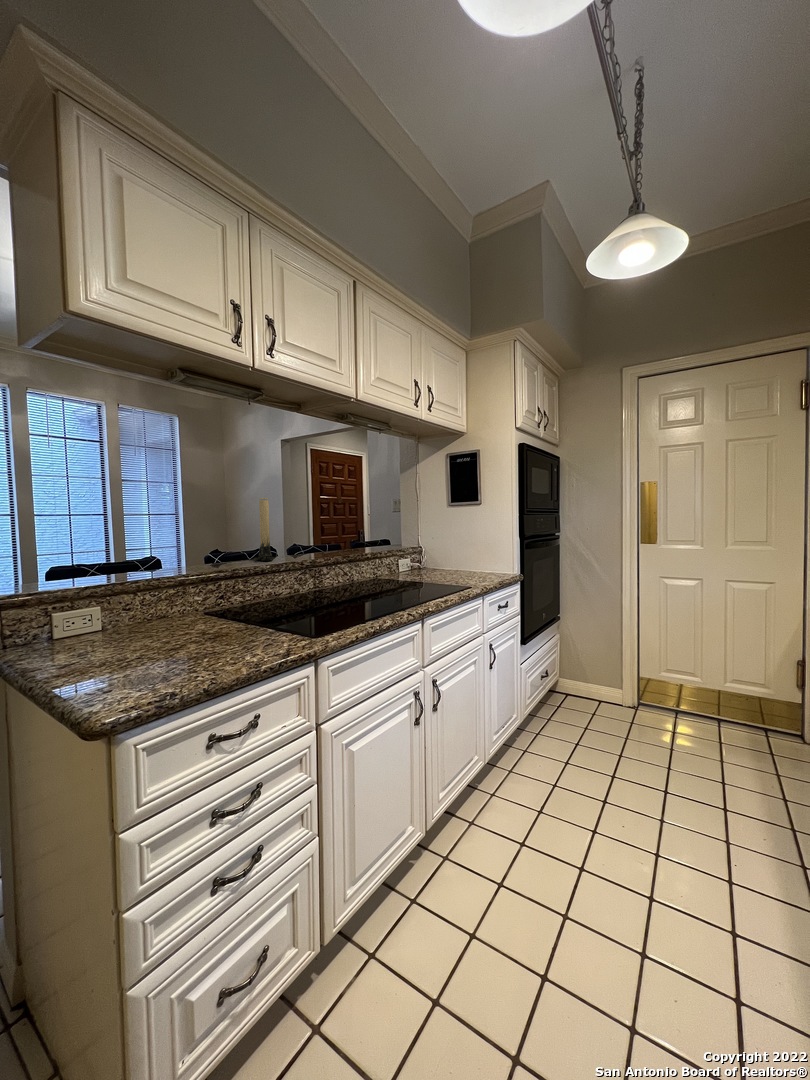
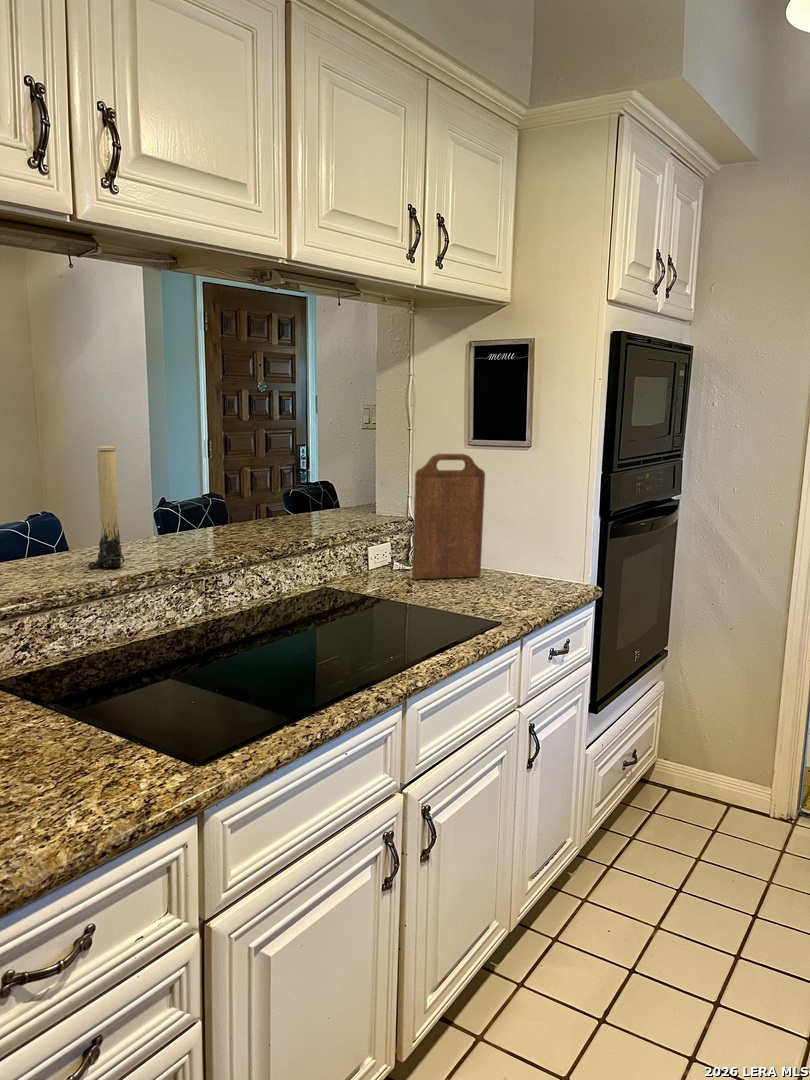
cutting board: none [421,508,458,574] -> present [412,454,485,579]

